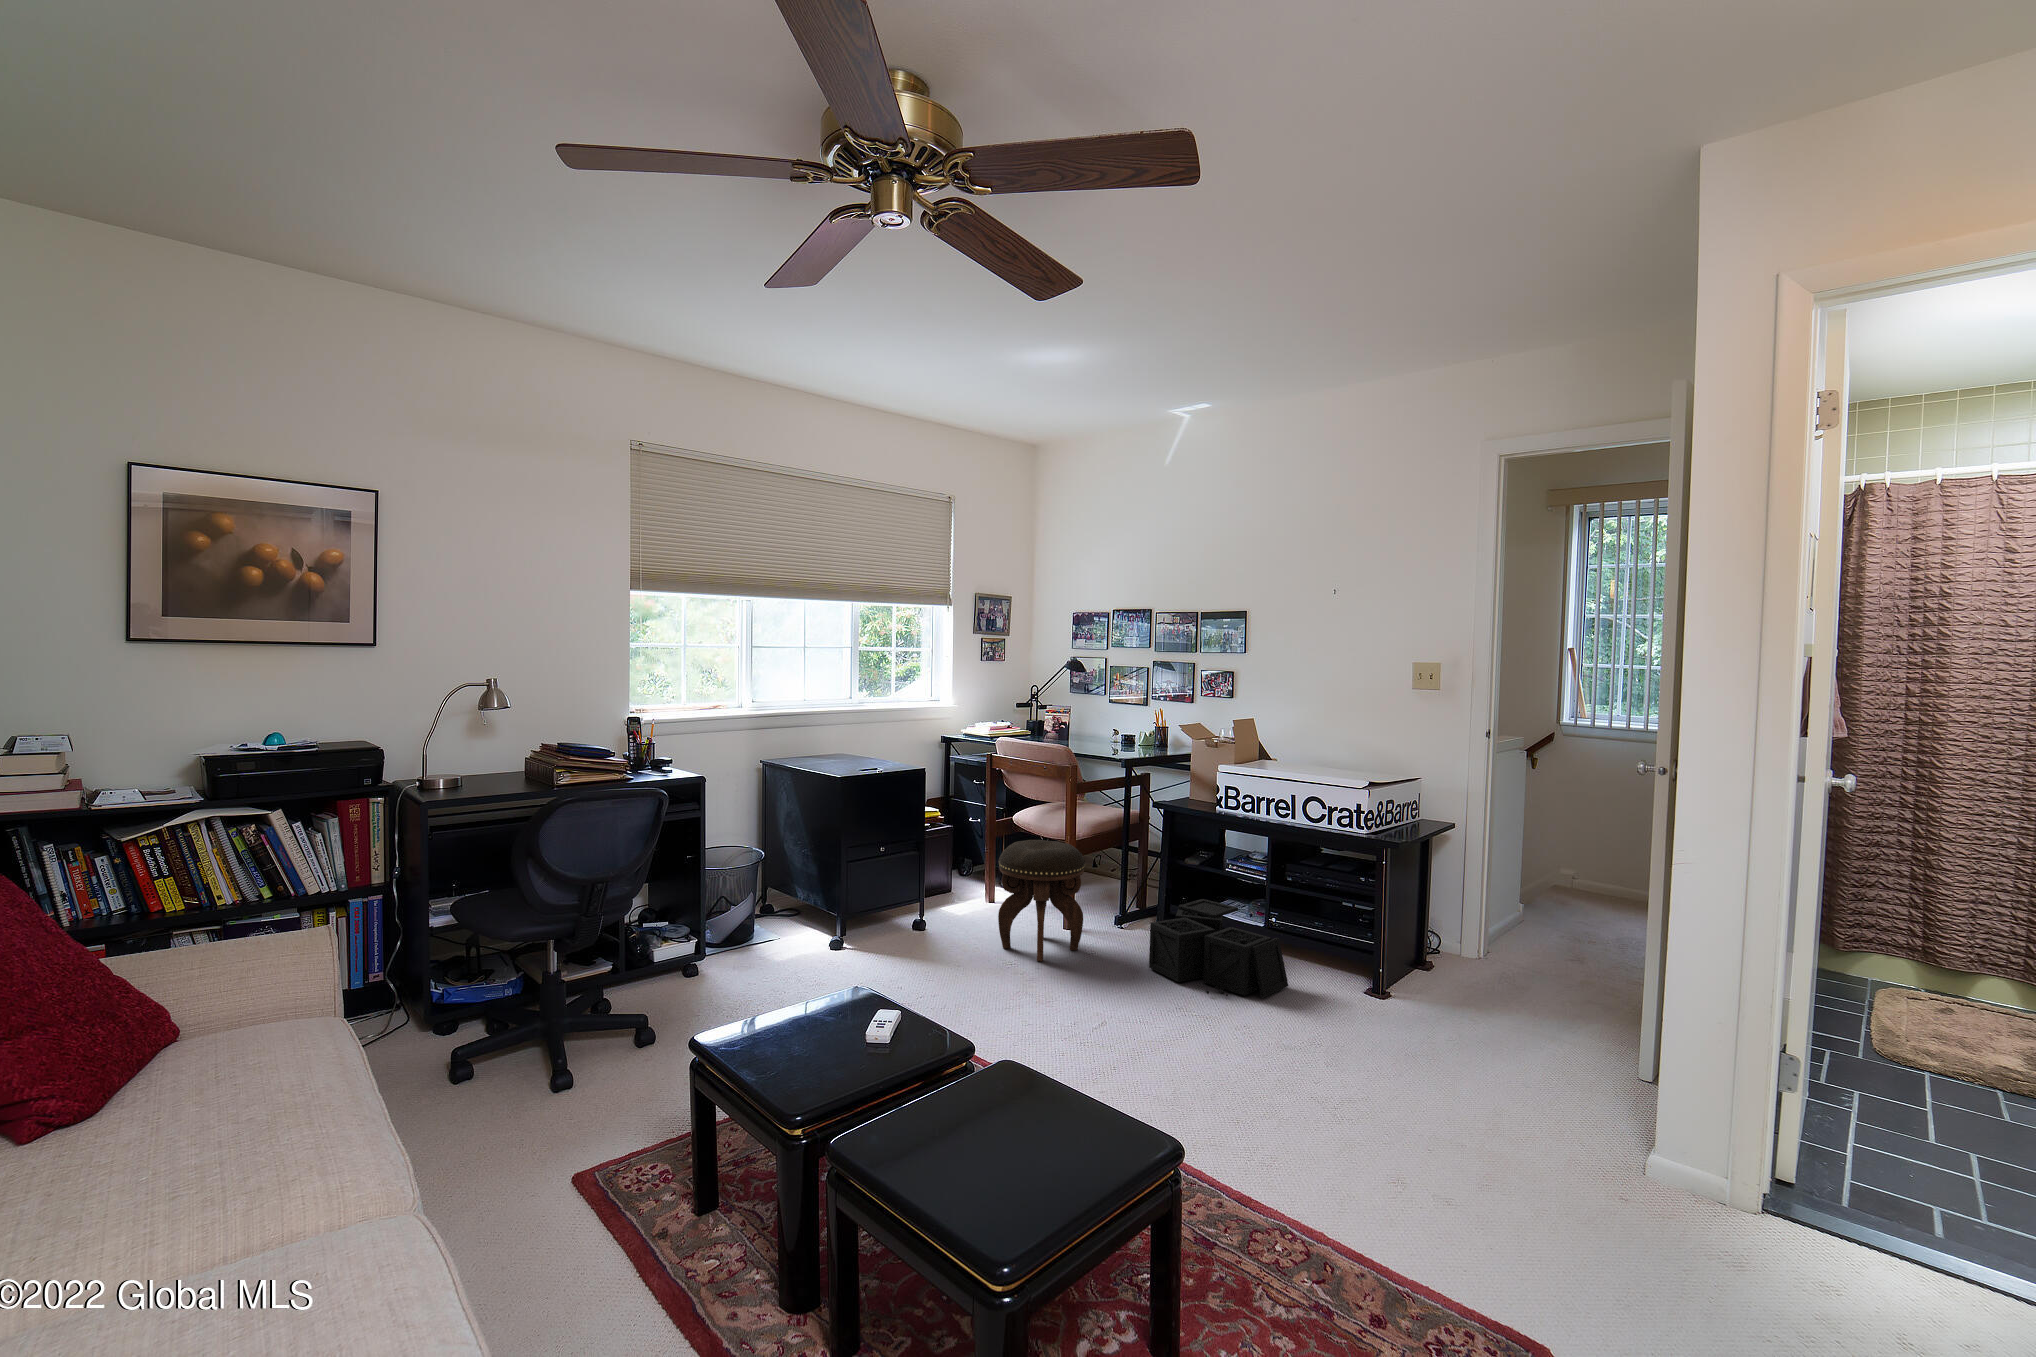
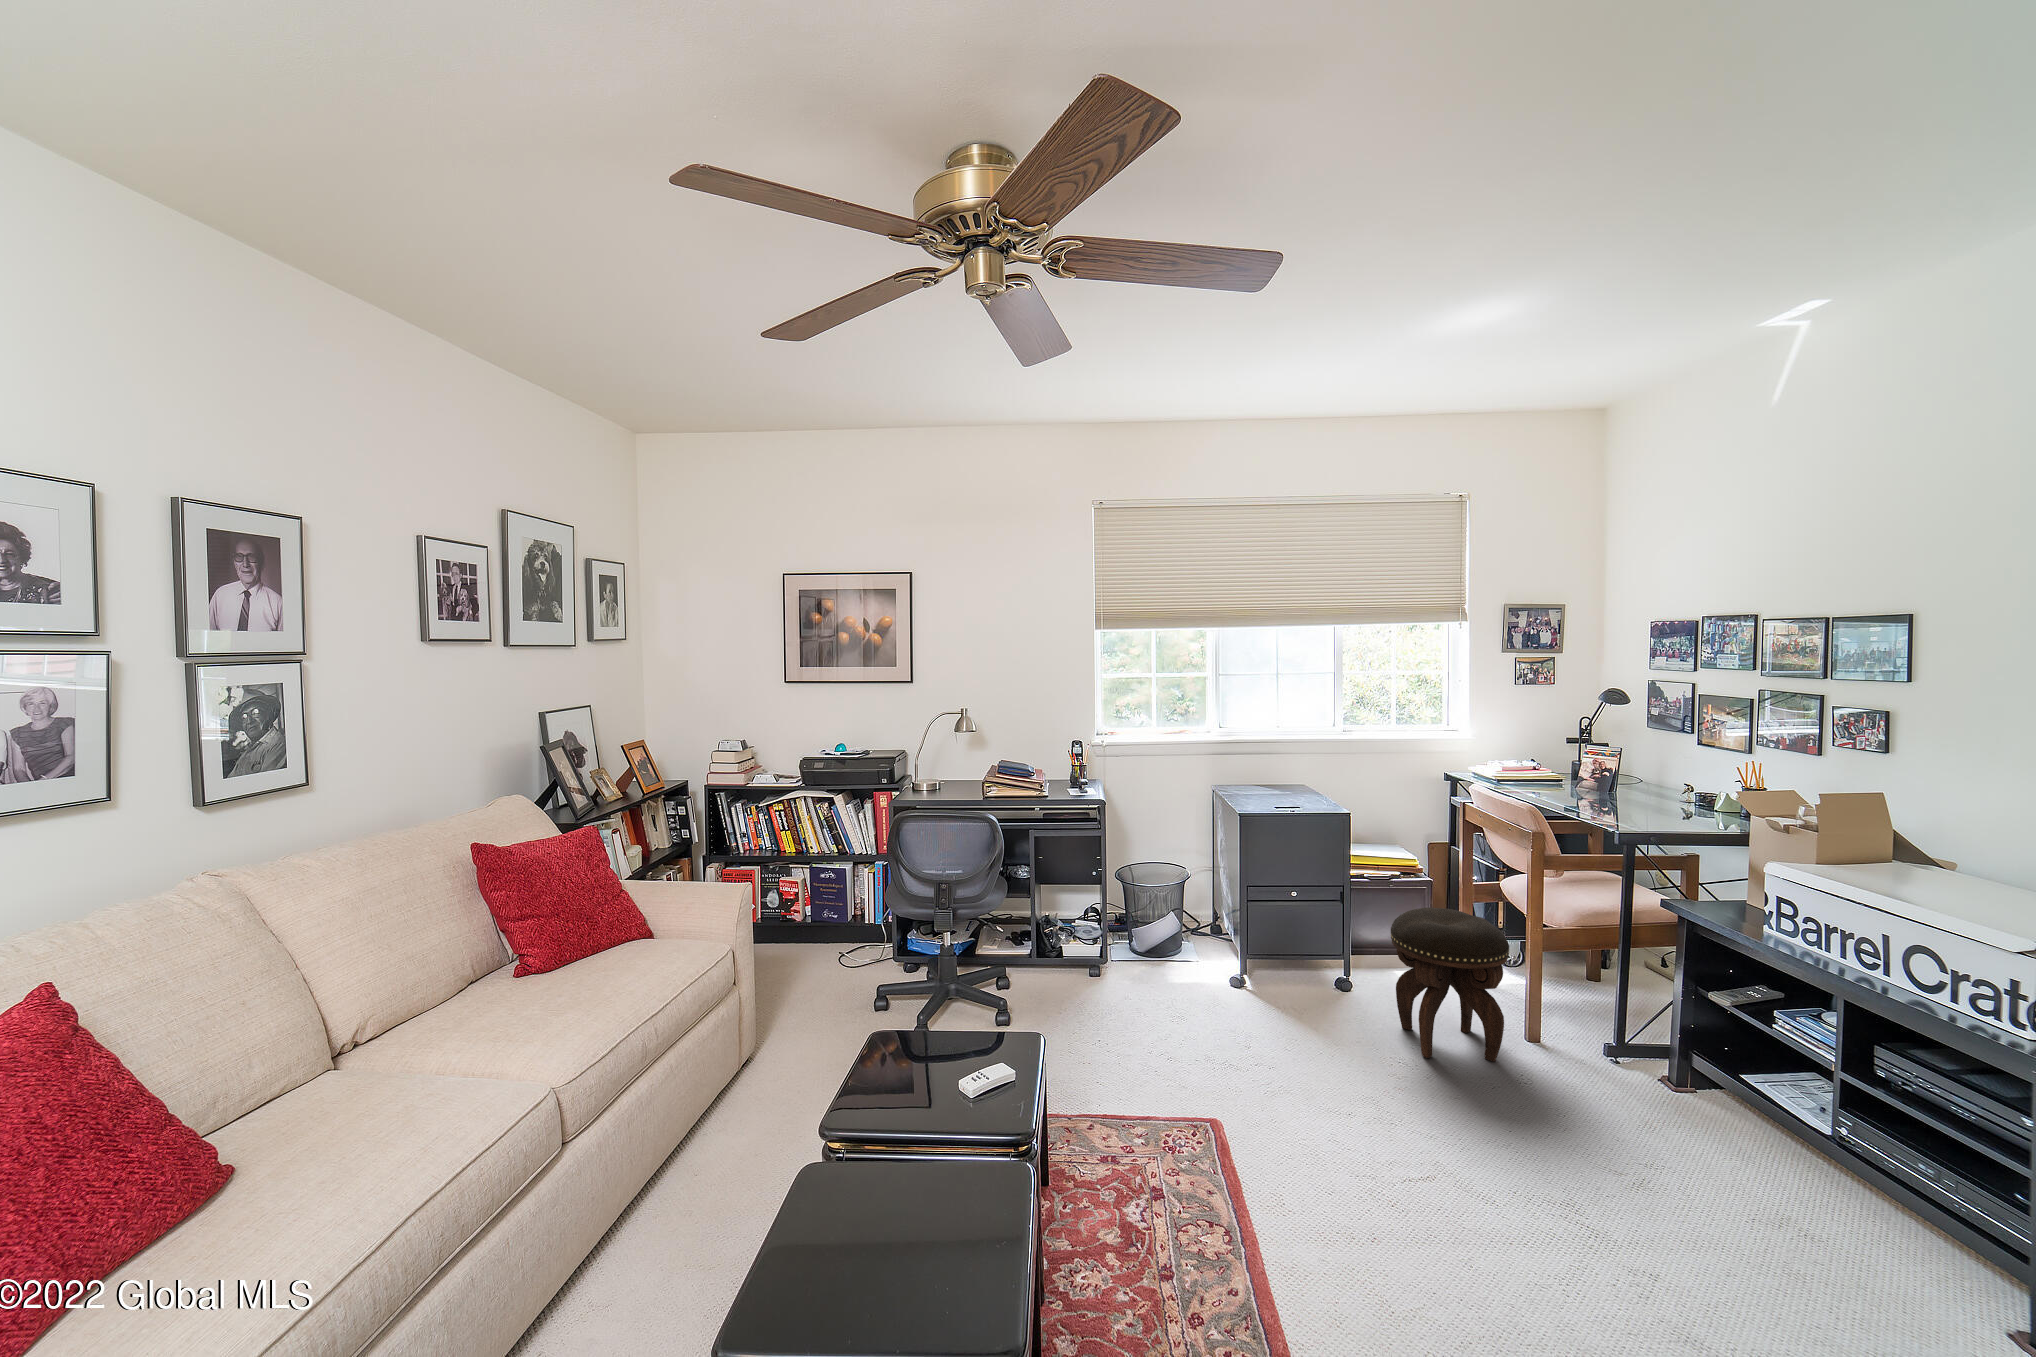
storage bin: present [1149,899,1288,997] -> none [1567,1052,1794,1246]

